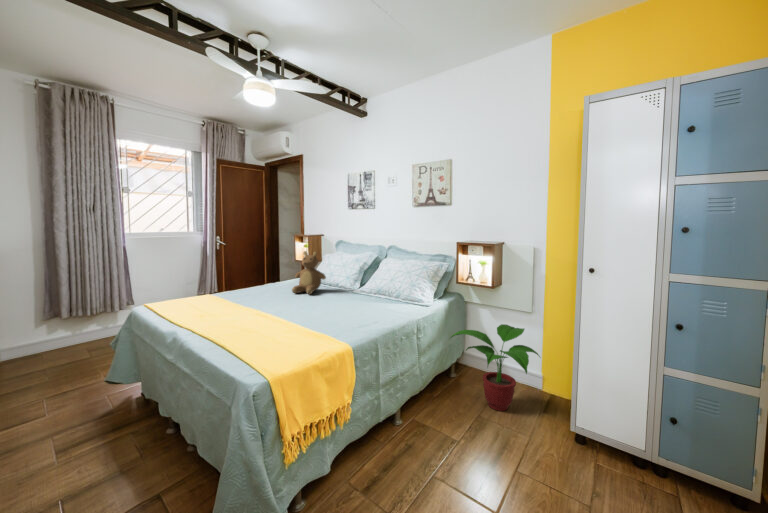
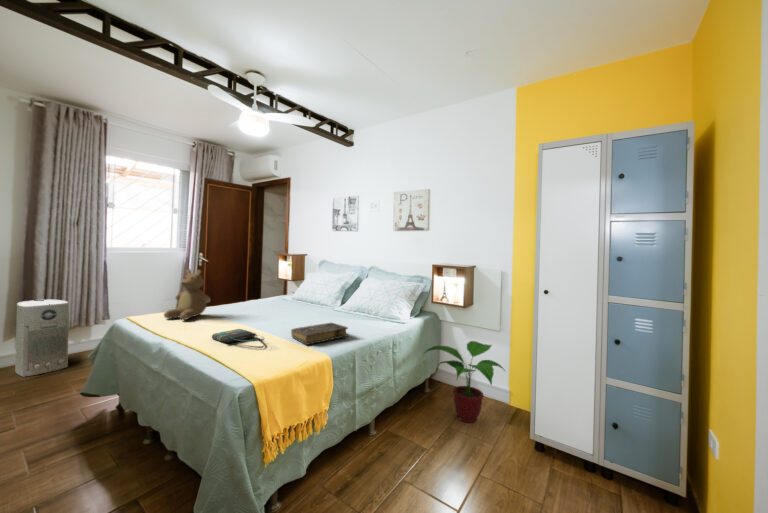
teddy bear: present [292,251,326,294] -> present [164,269,210,320]
air purifier: none [43,287,97,362] -> present [15,300,69,377]
book: none [309,308,370,334] -> present [291,323,348,345]
tote bag: none [227,317,281,338] -> present [212,329,264,348]

